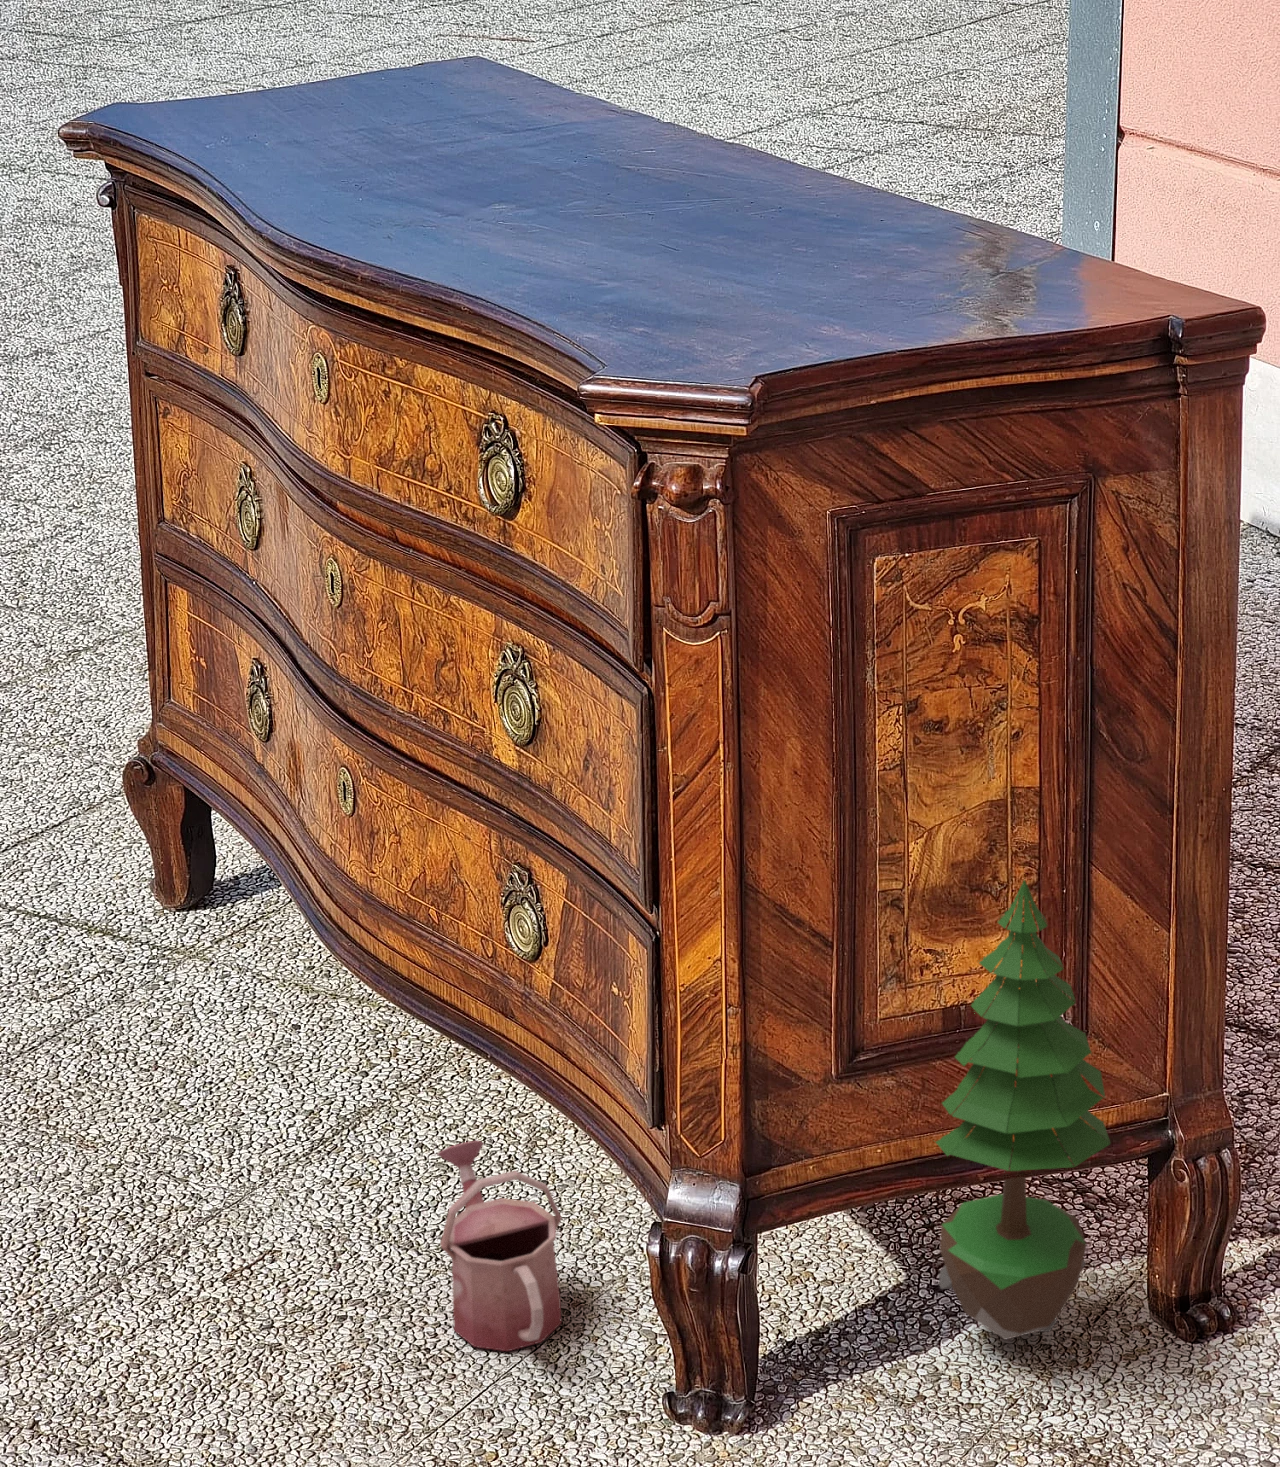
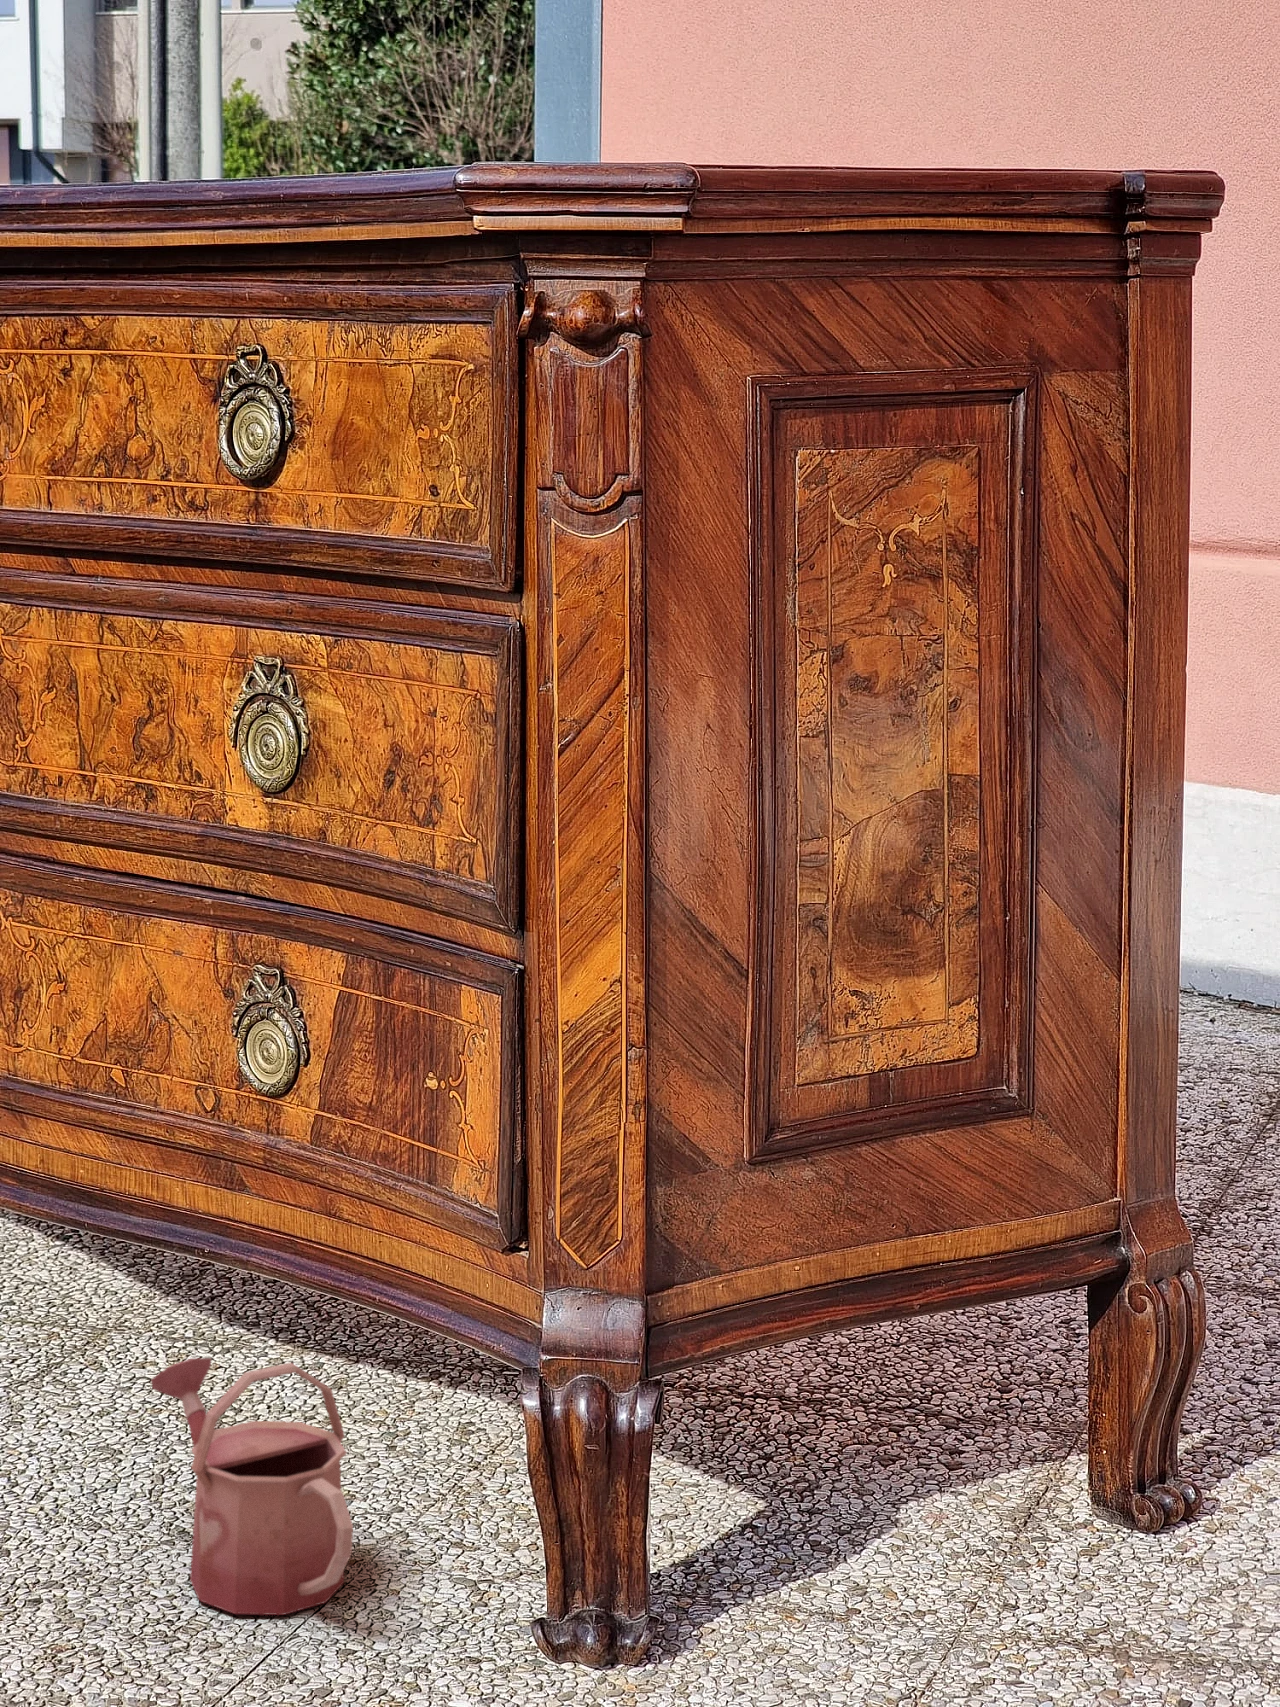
potted tree: present [936,880,1110,1339] -> none [826,917,1057,1546]

